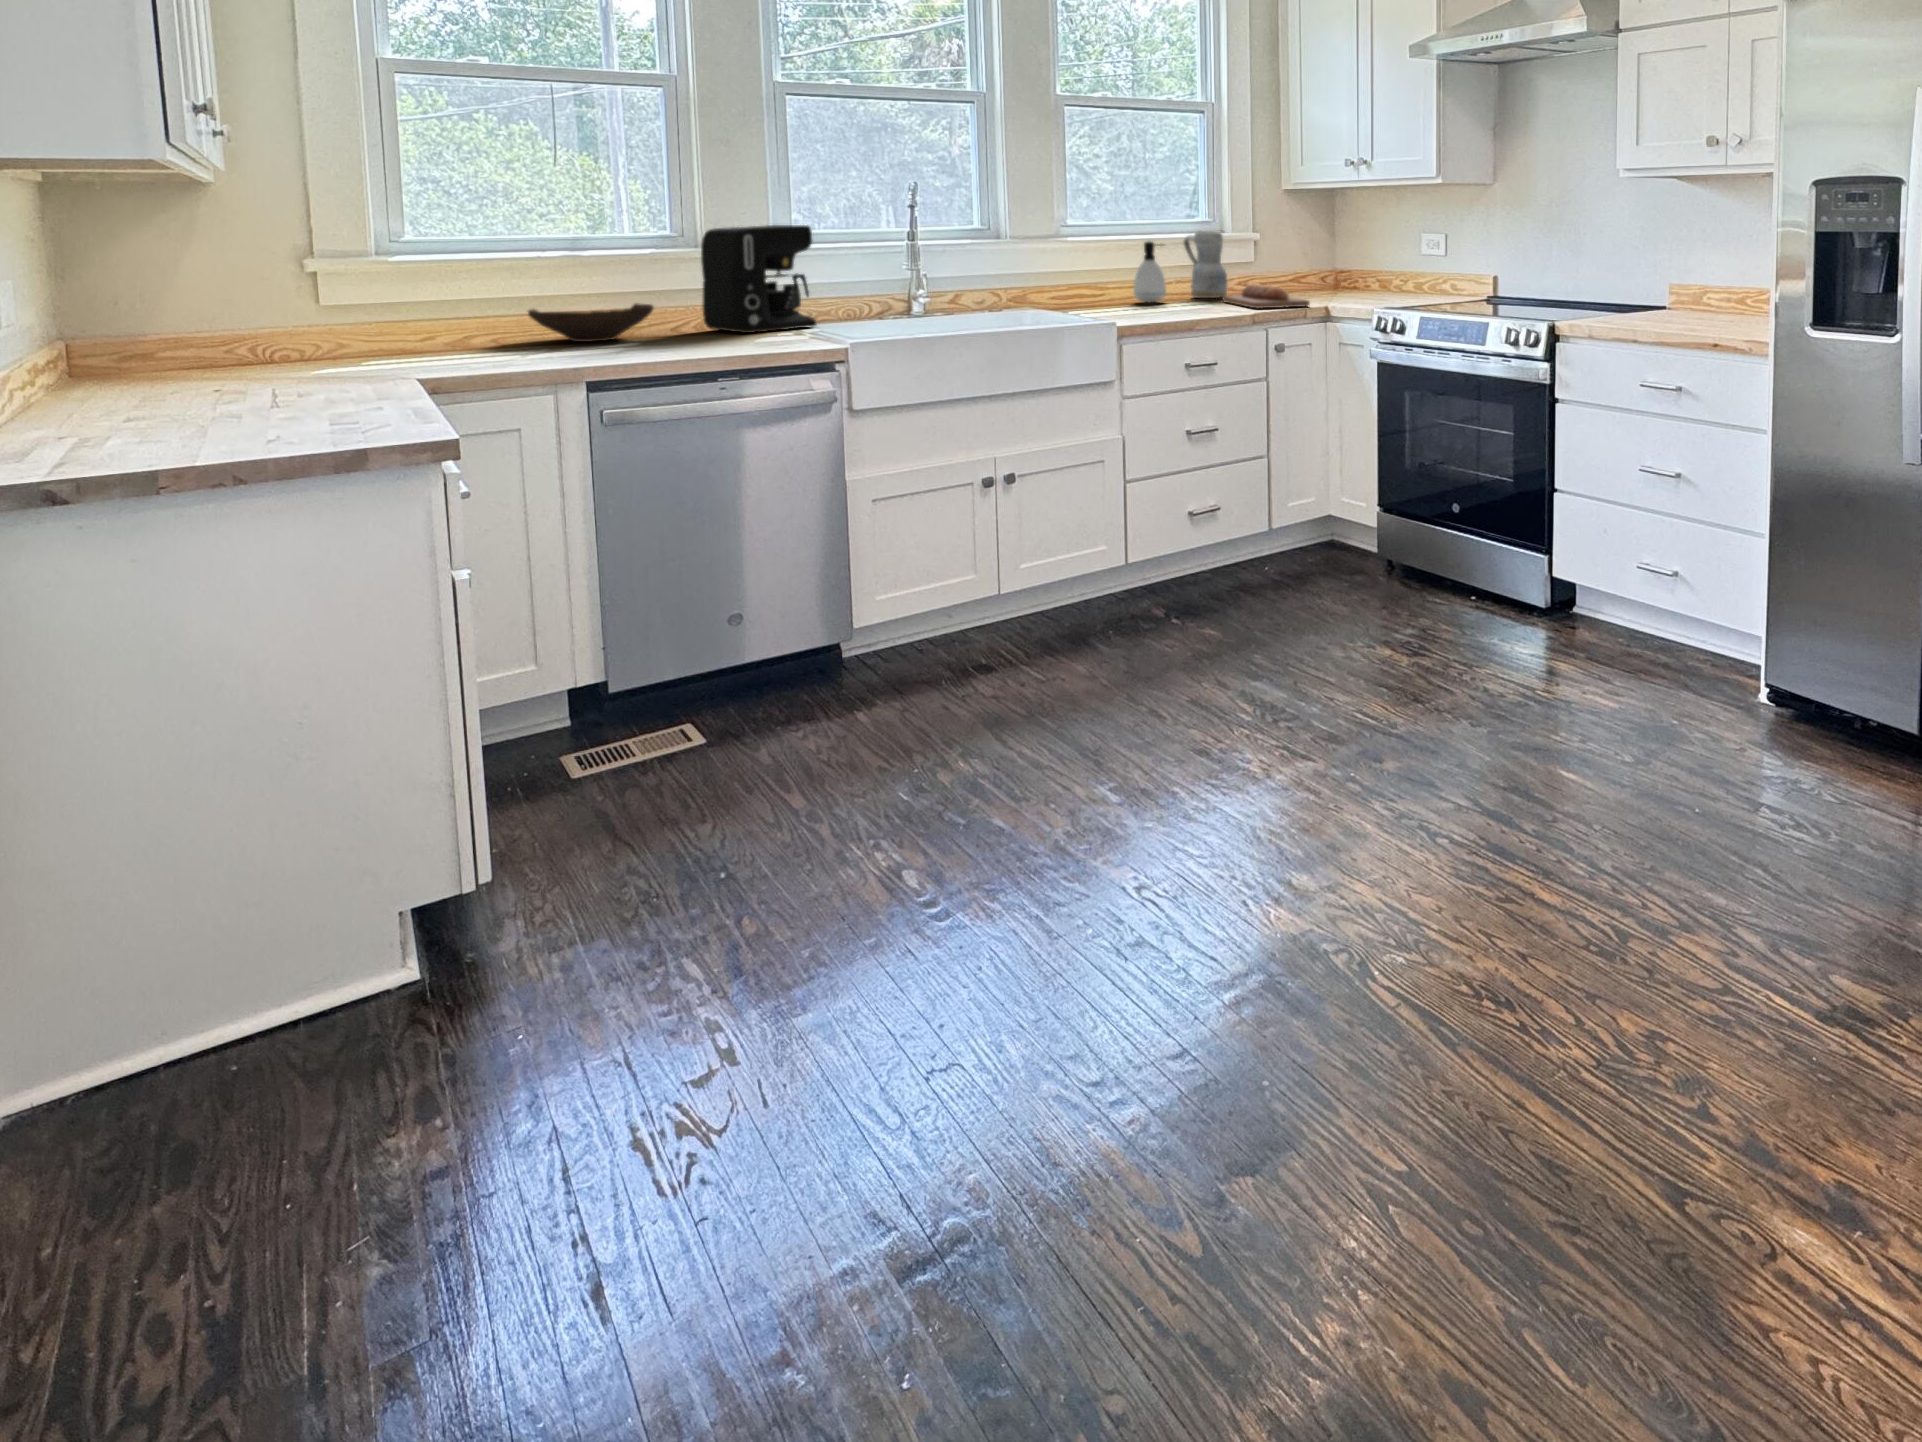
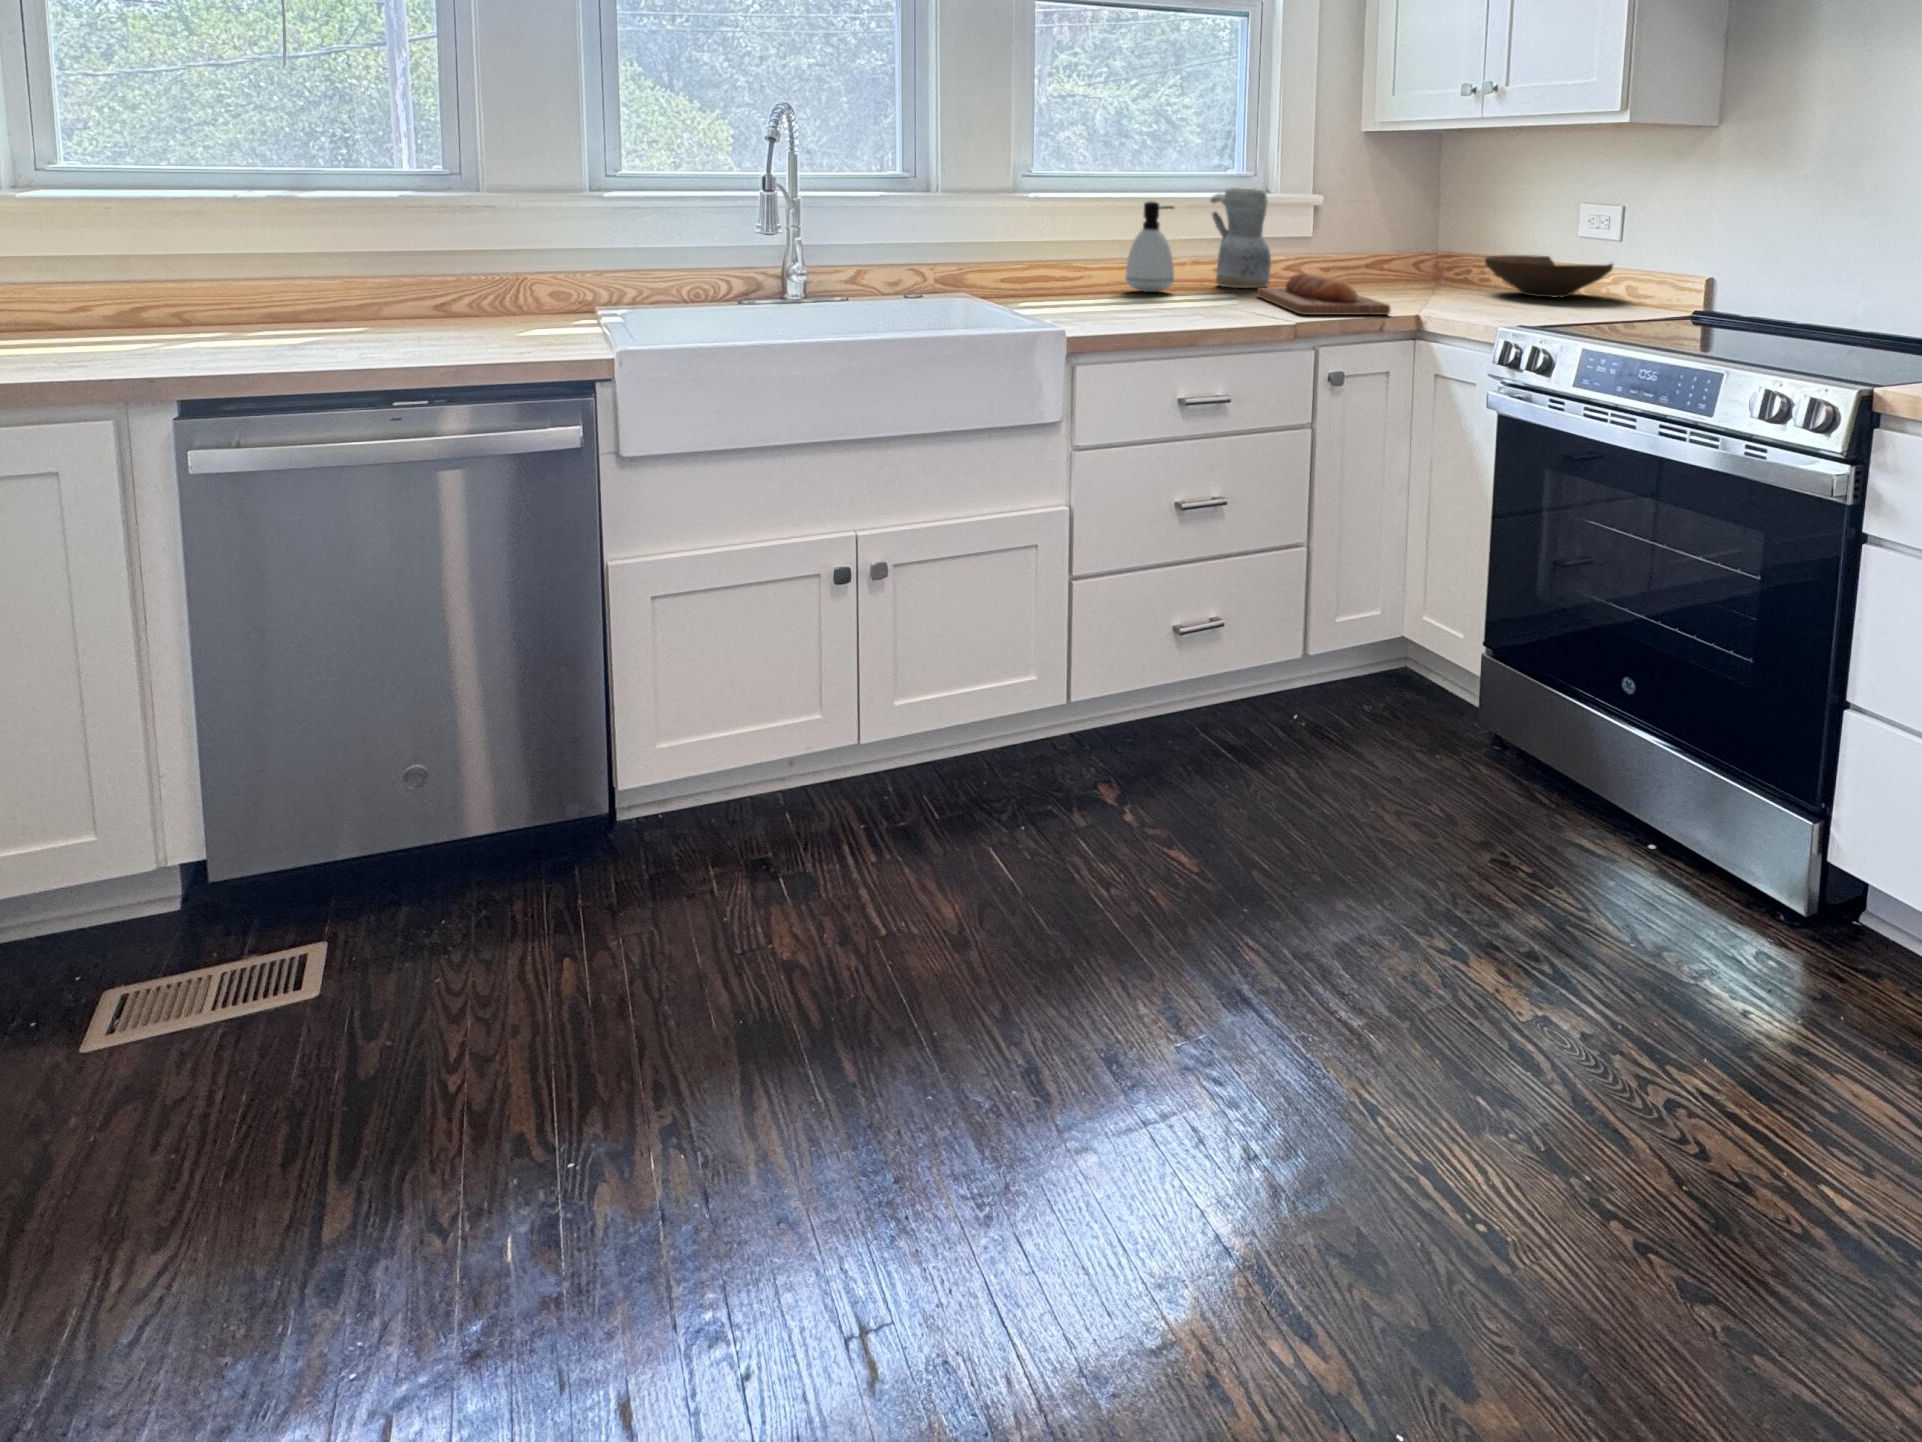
coffee maker: present [701,225,816,333] -> none [476,162,633,320]
wooden bowl: present [528,303,654,342] -> present [1485,255,1613,297]

